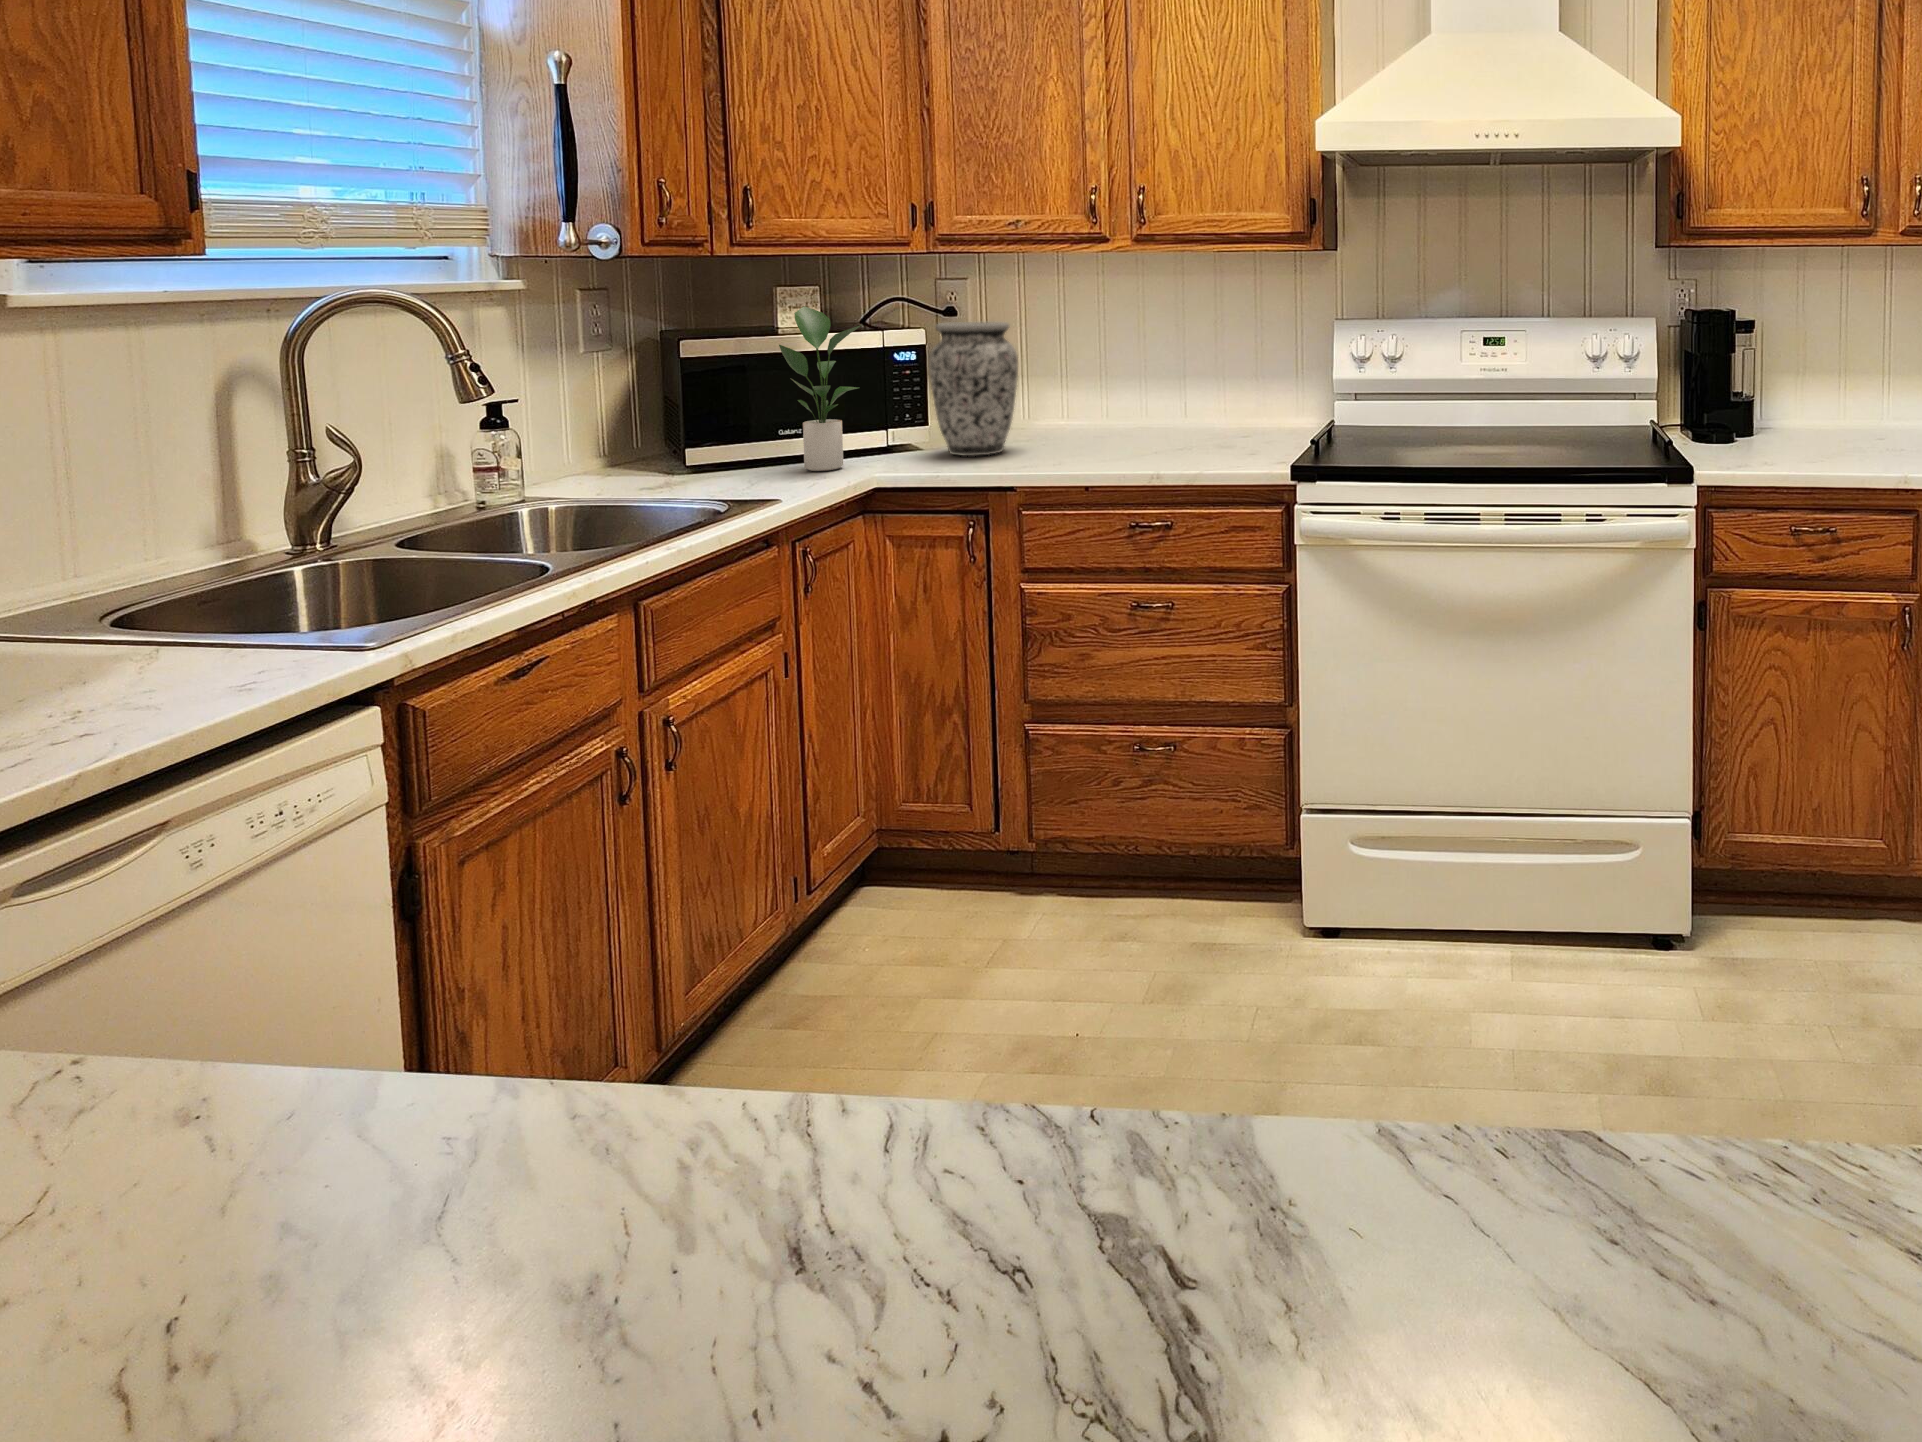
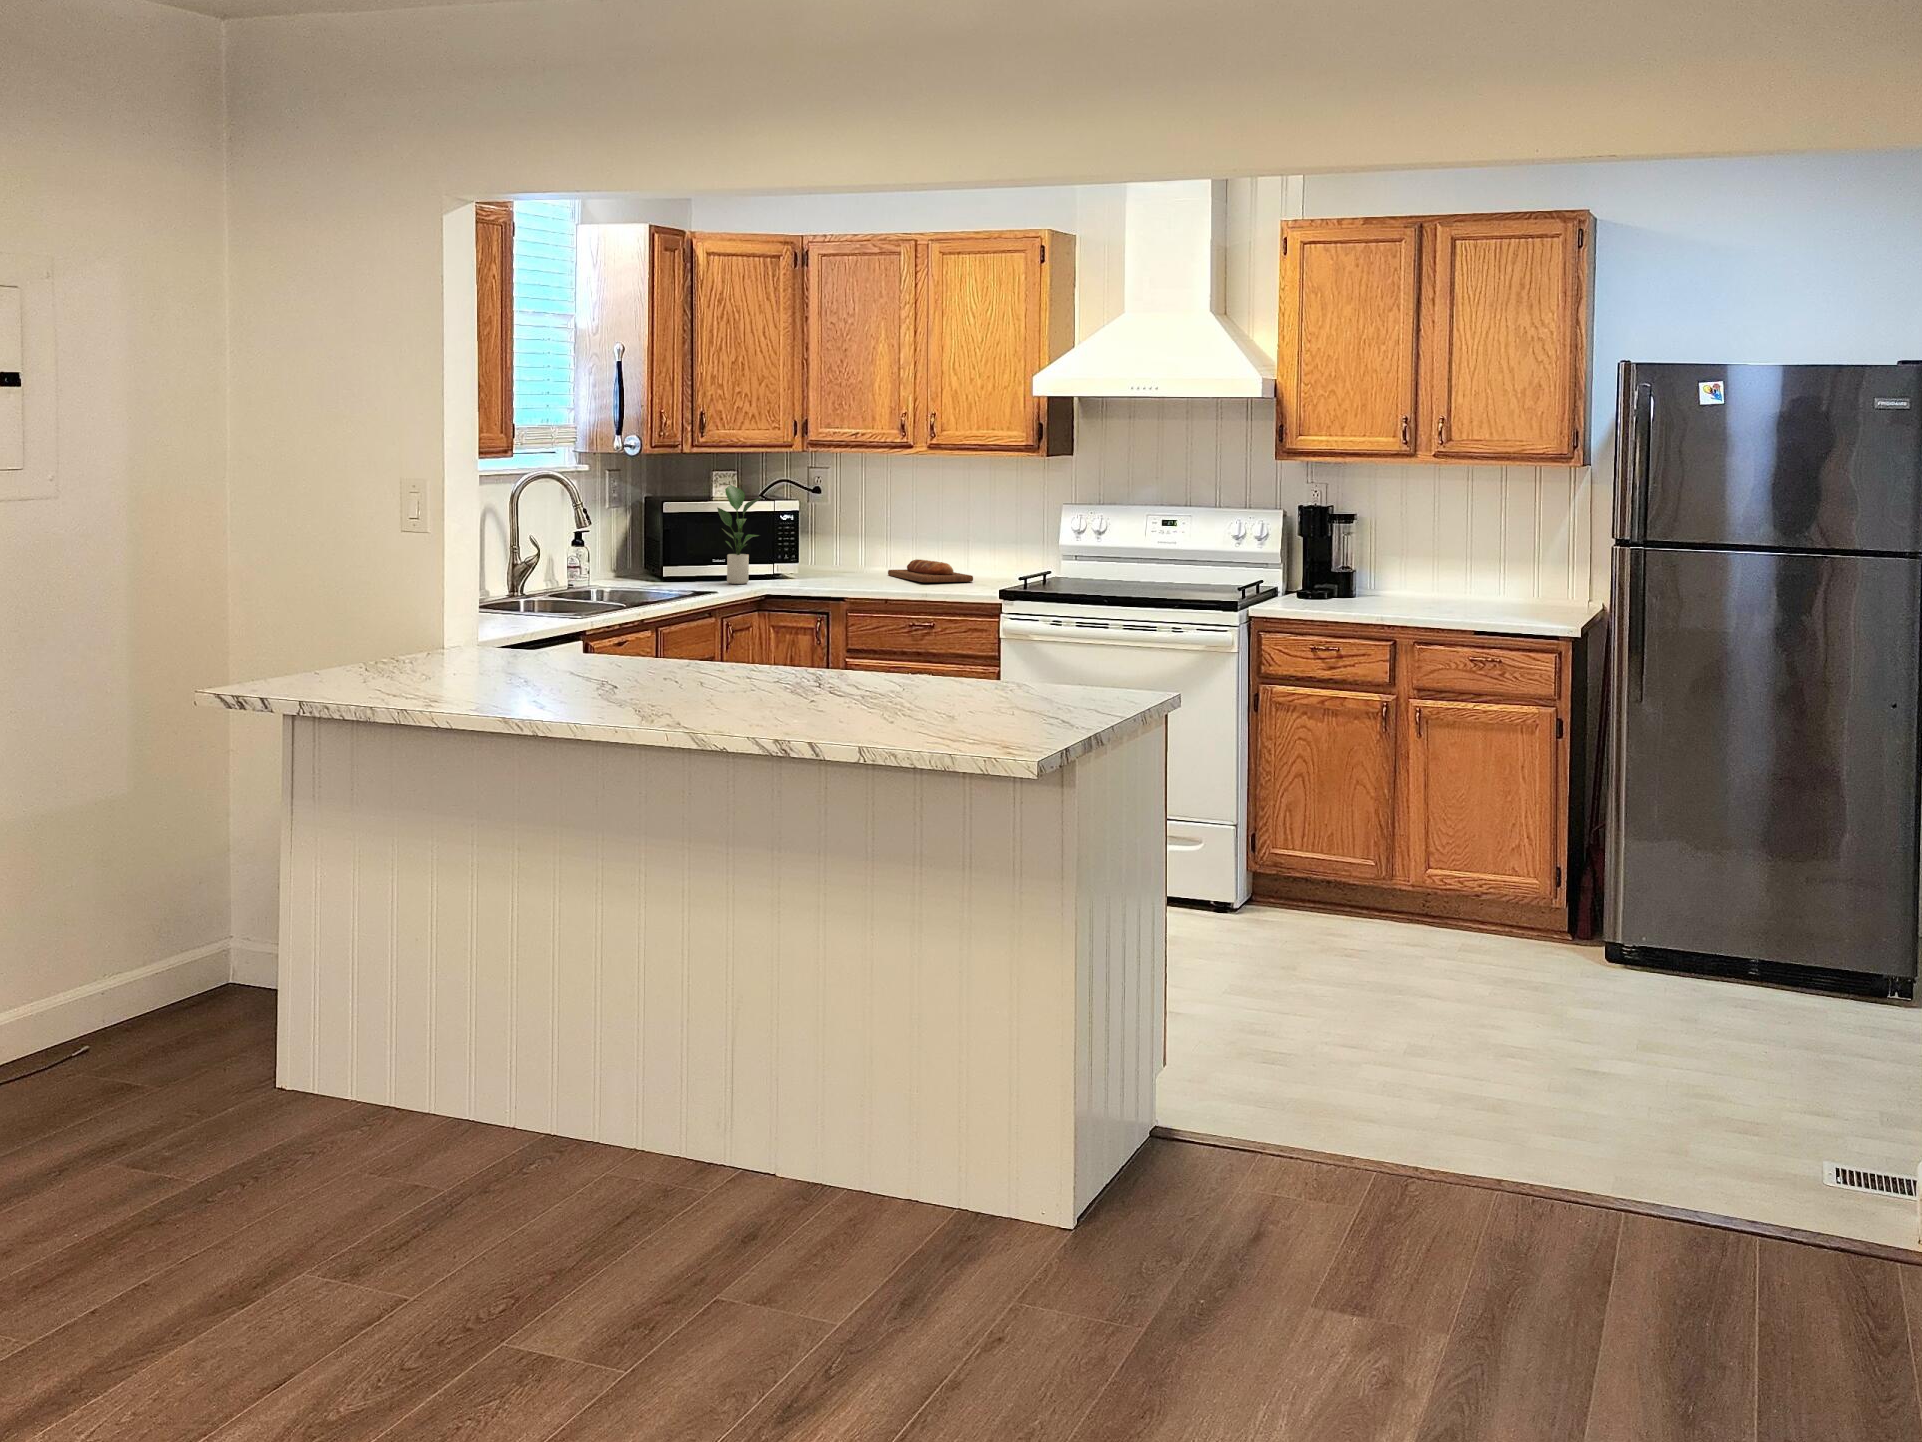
vase: present [929,322,1018,456] -> none [800,498,853,582]
bread loaf: none [1070,408,1208,447] -> present [888,559,973,582]

